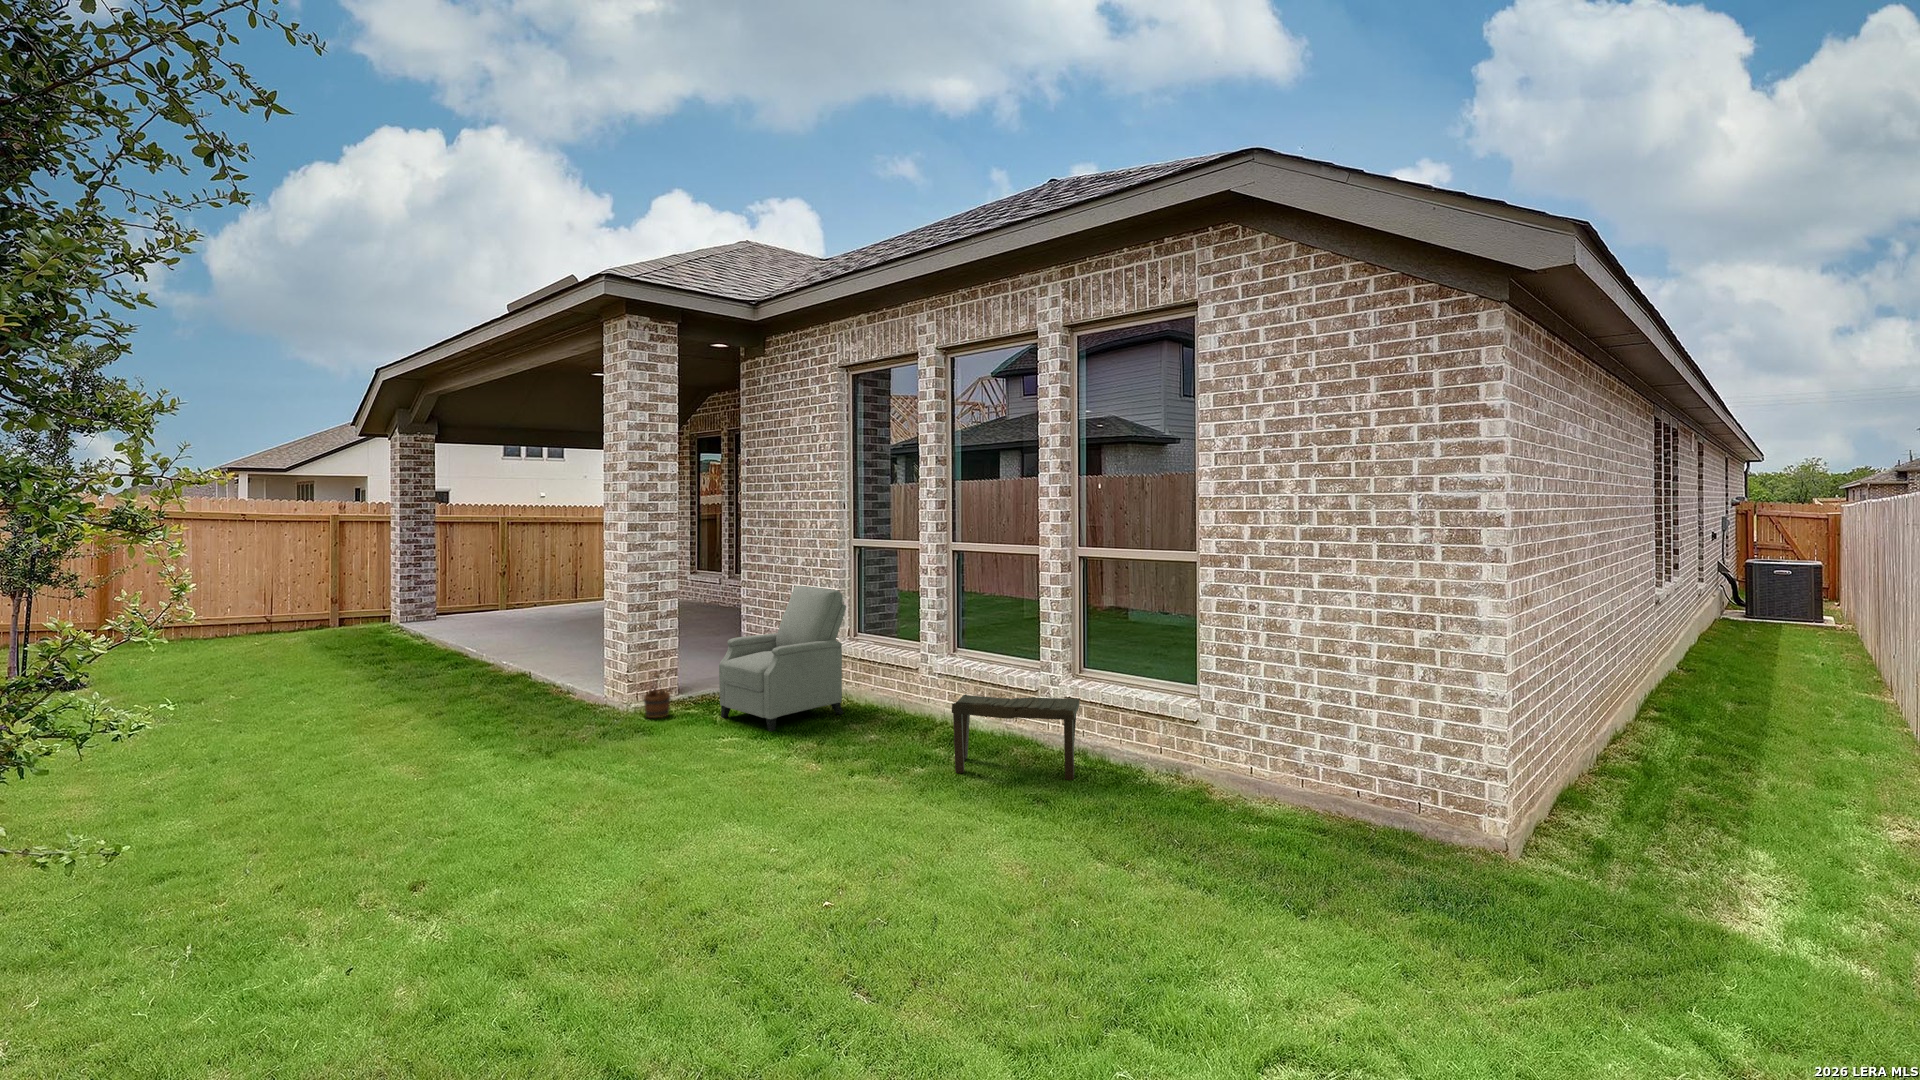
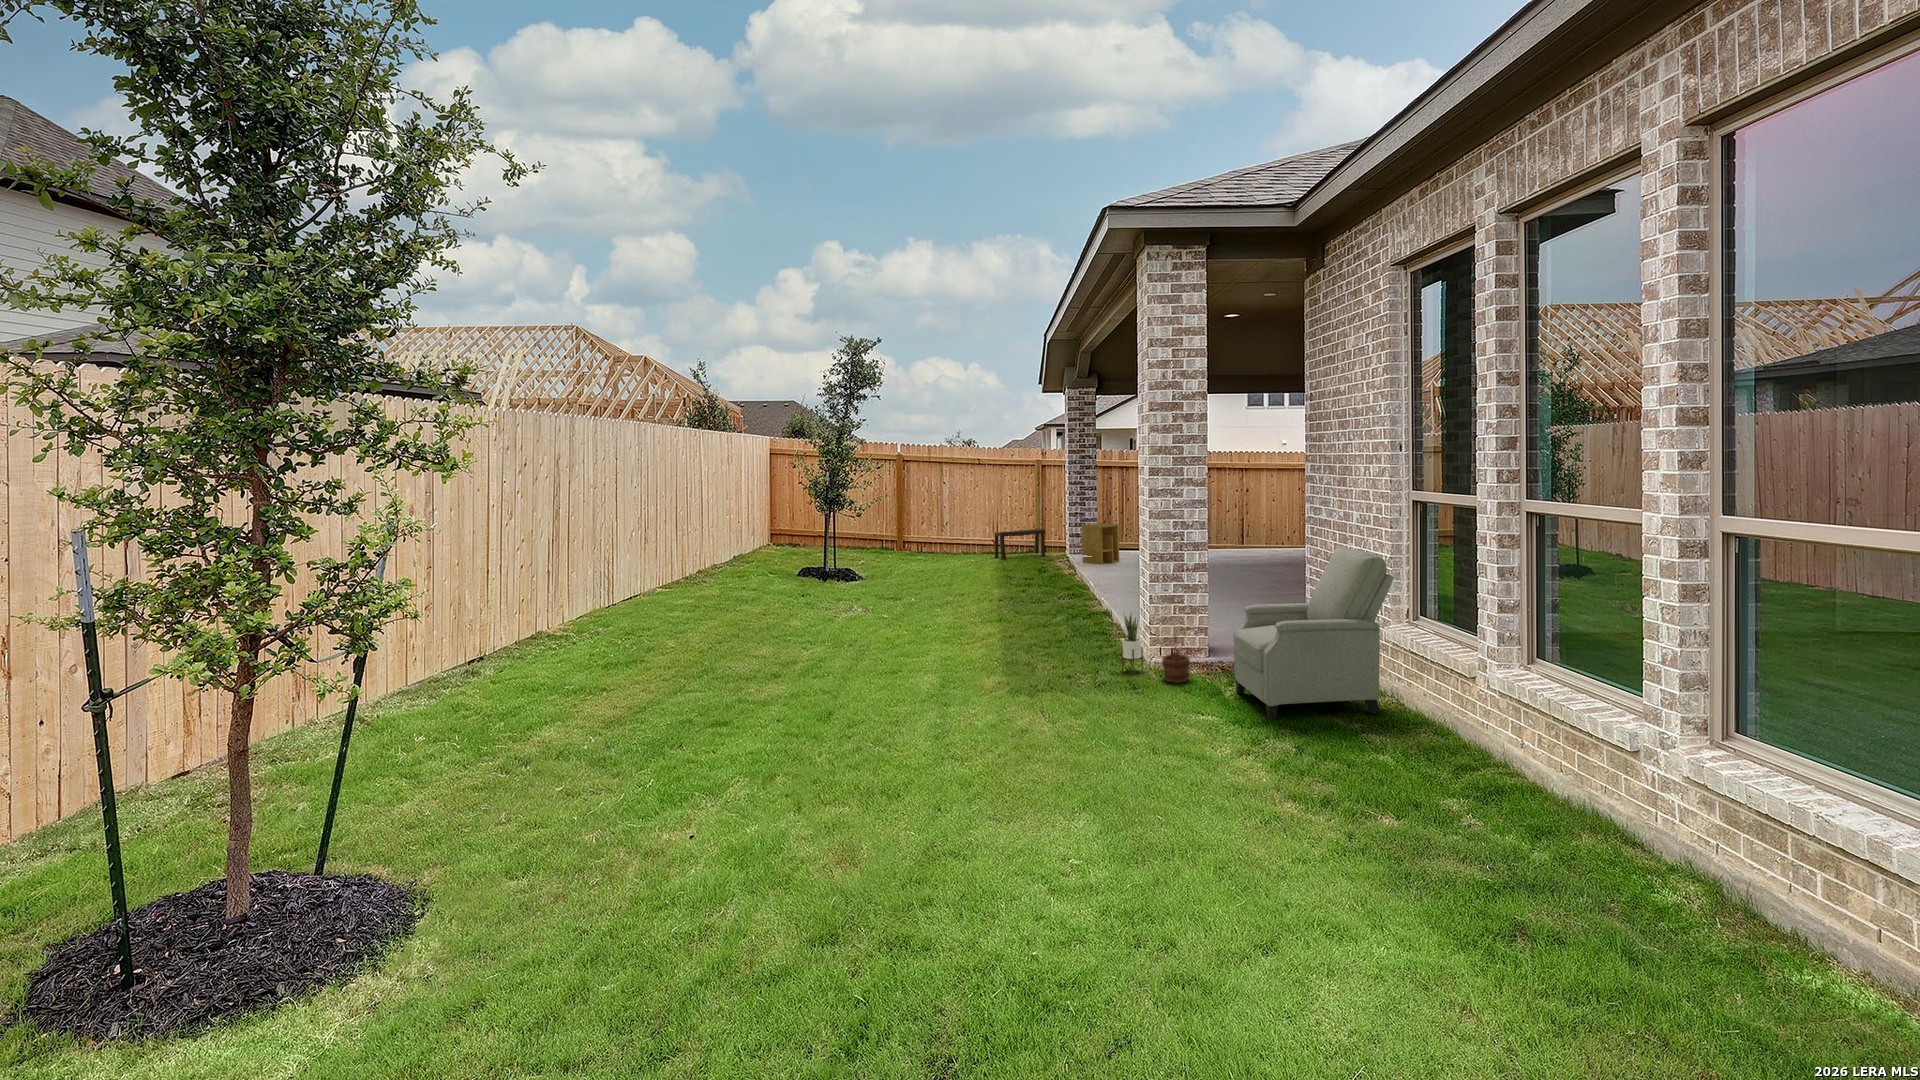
side table: none [413,583,461,627] -> present [1082,523,1119,564]
potted plant: none [594,655,617,717] -> present [1121,611,1143,674]
bench: present [952,694,1080,780] -> present [994,528,1045,560]

